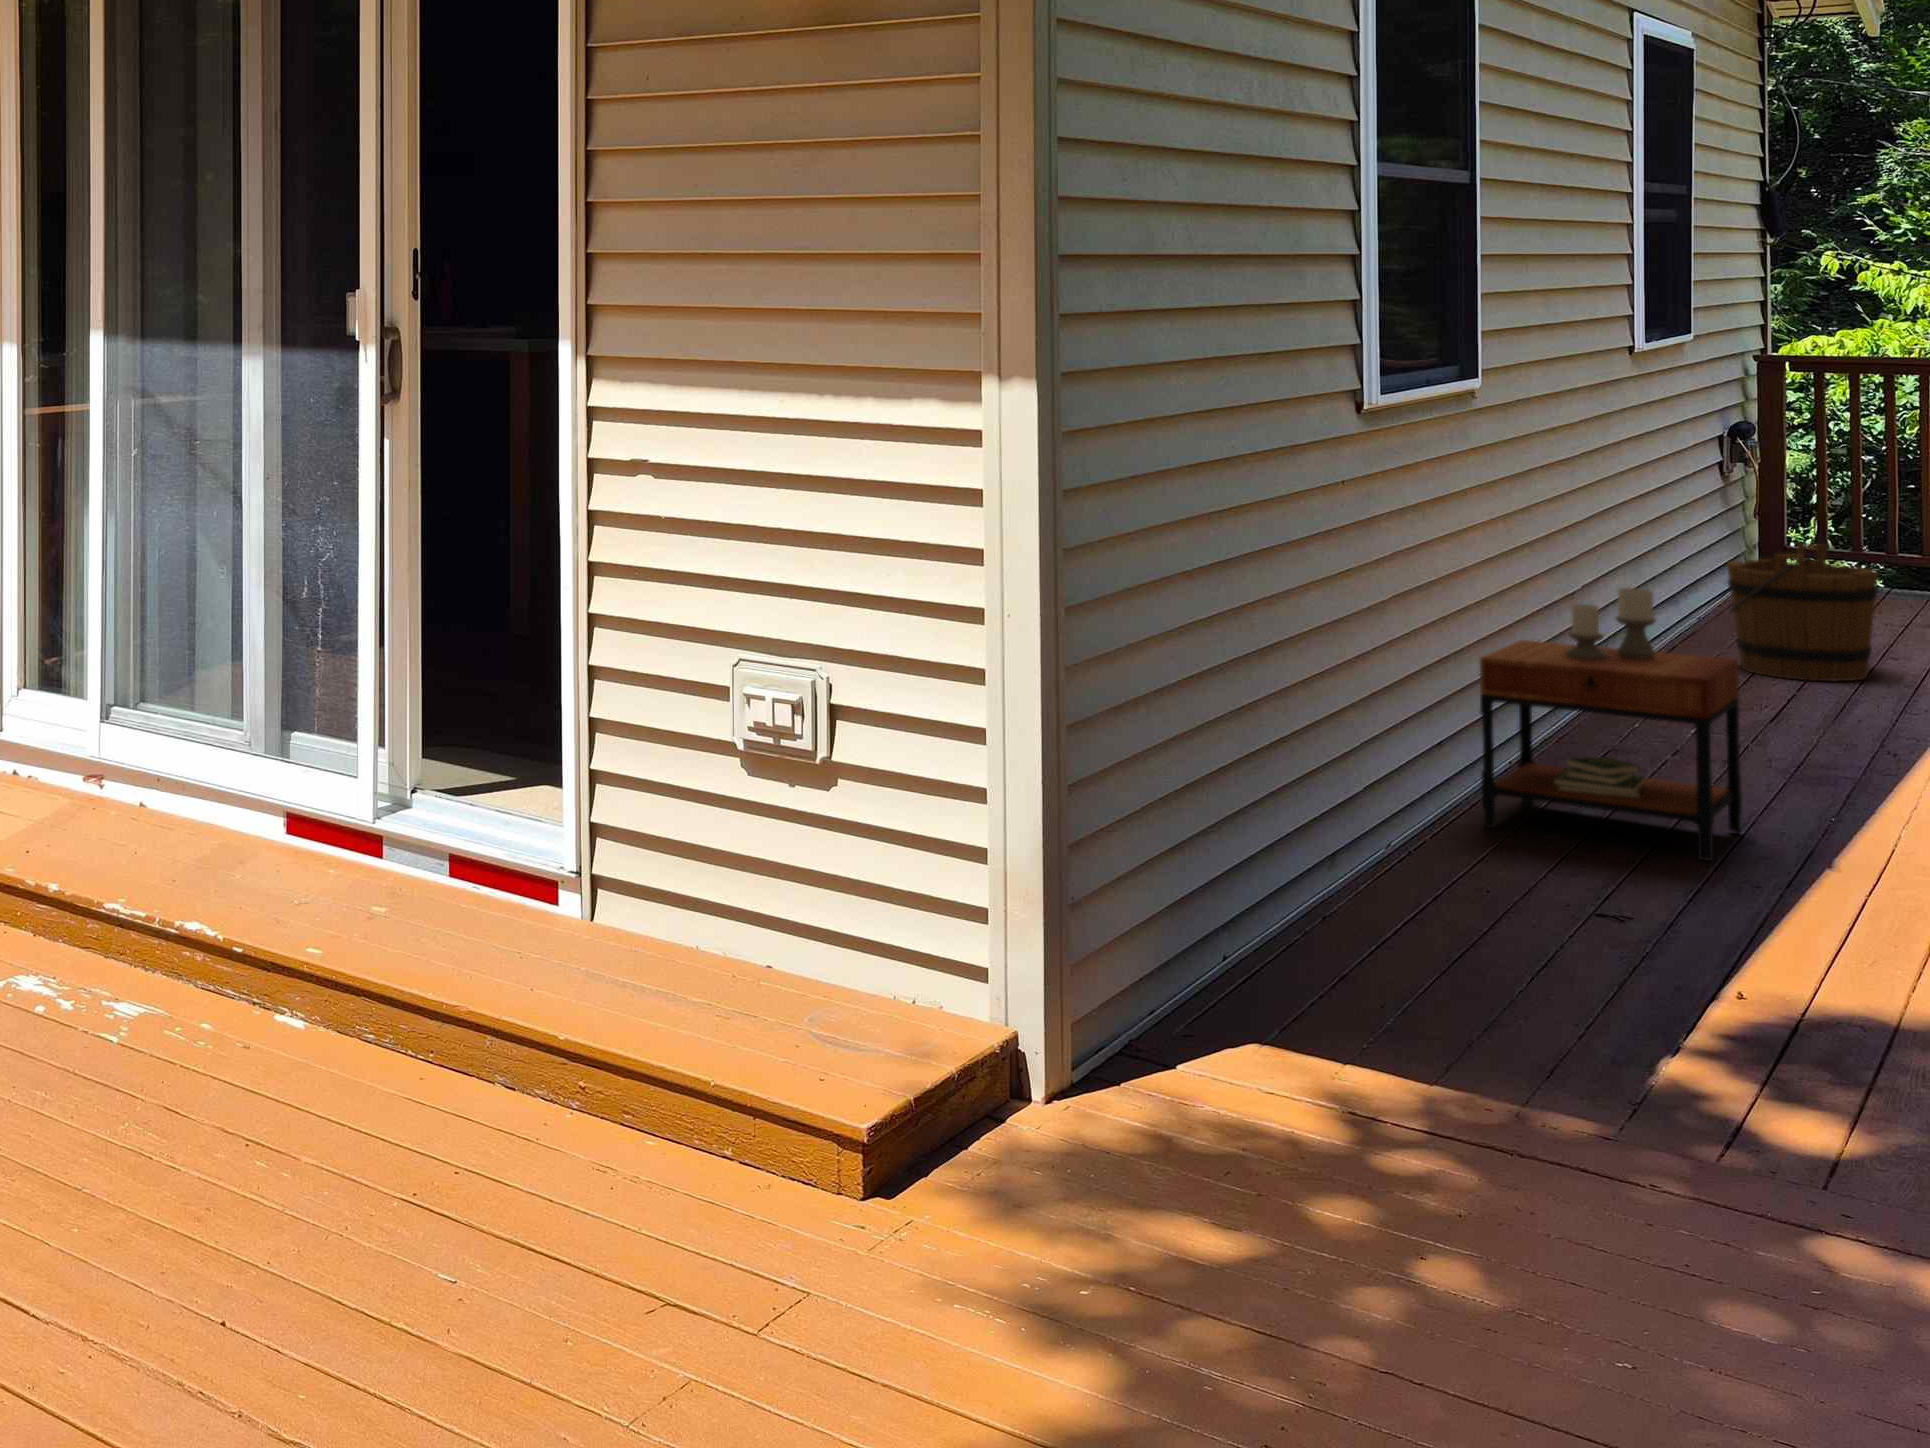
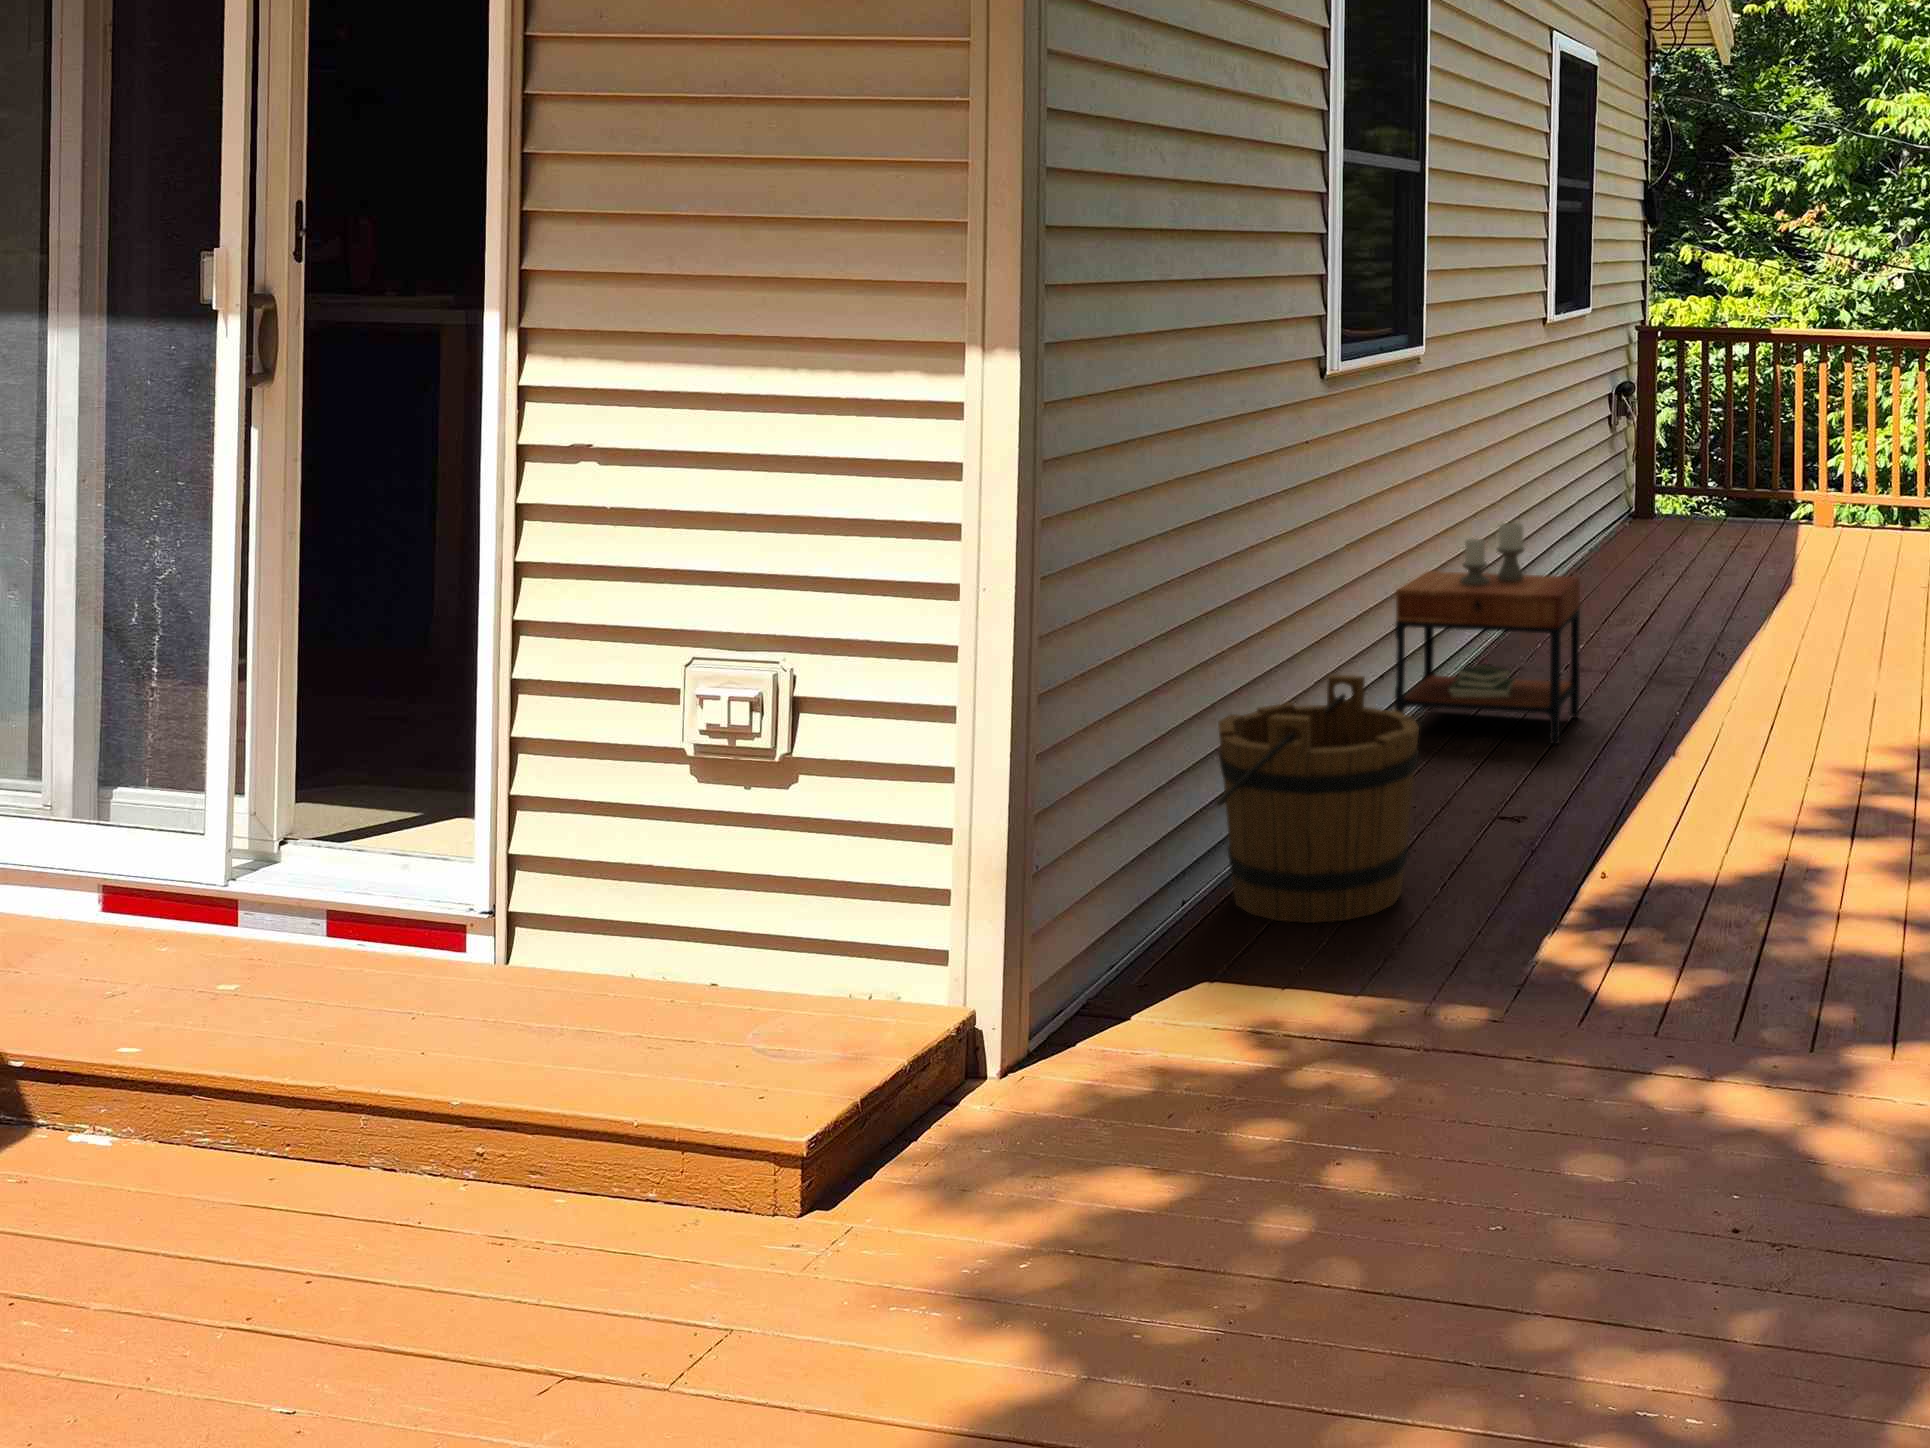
bucket: present [1727,544,1878,681] -> present [1217,675,1419,923]

